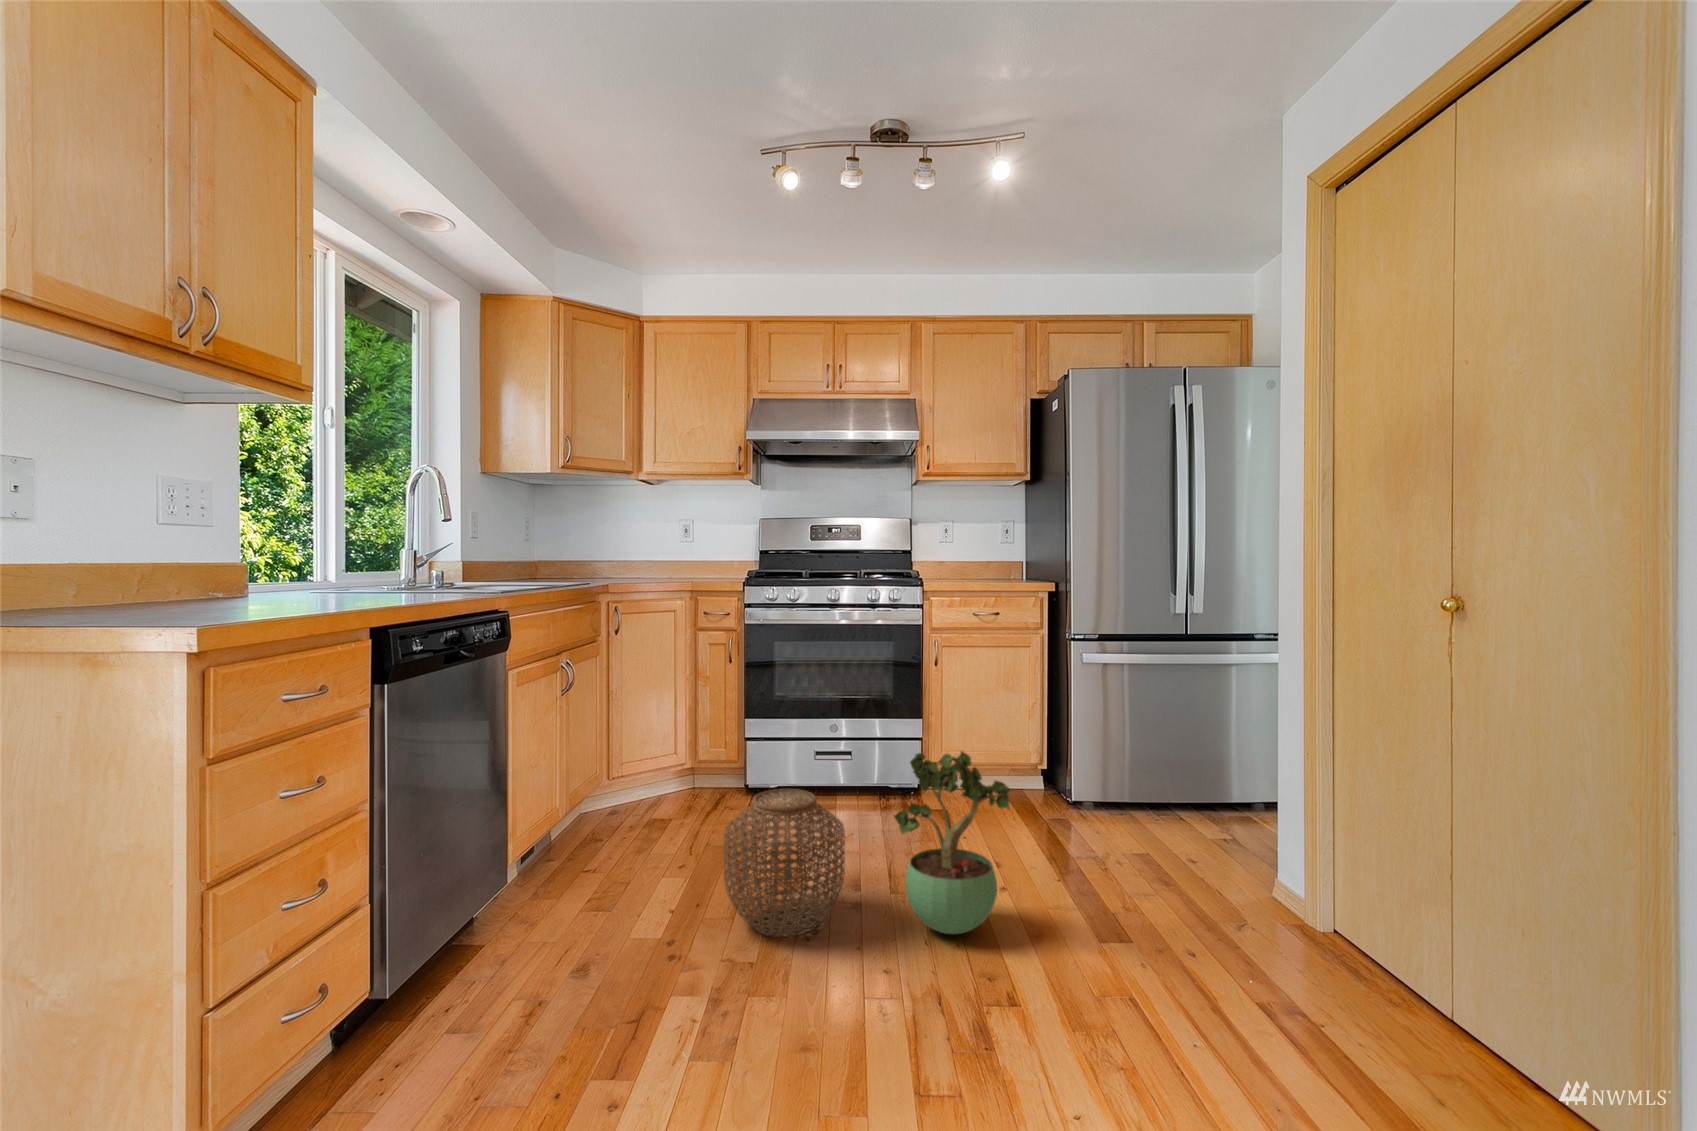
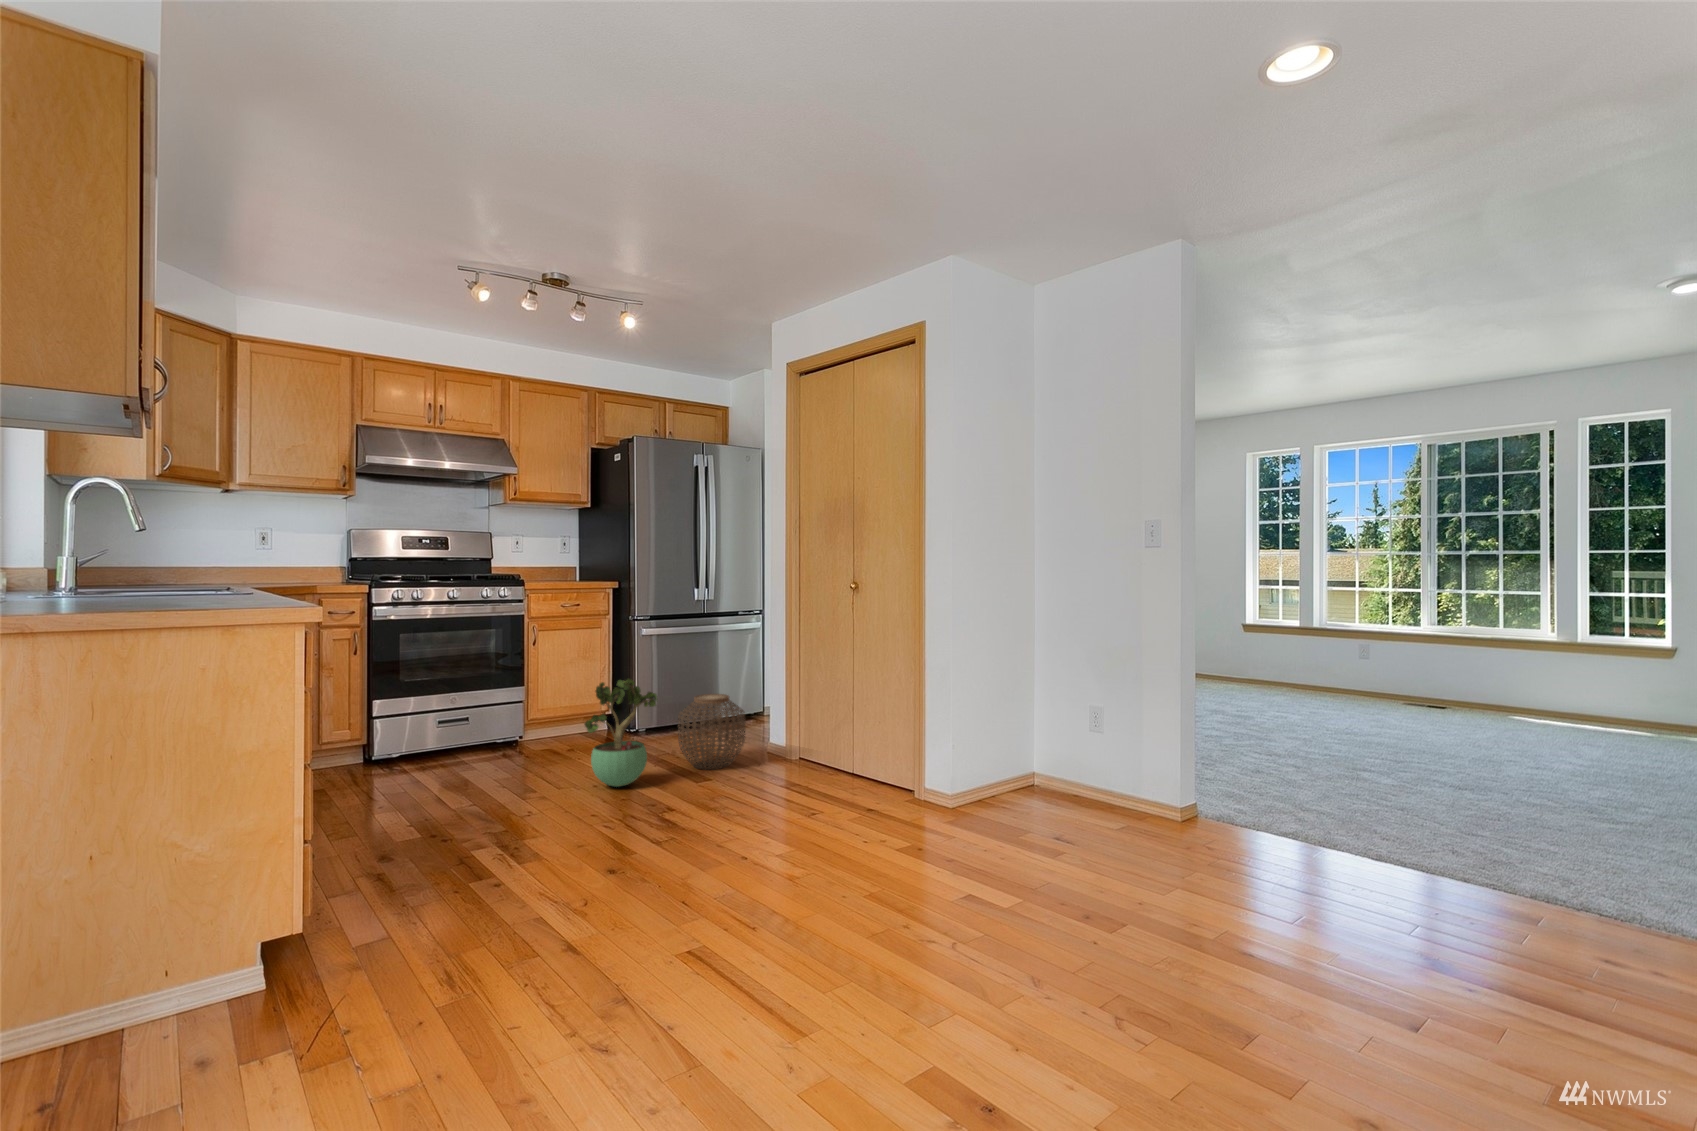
woven basket: present [724,789,845,937] -> present [678,694,745,770]

